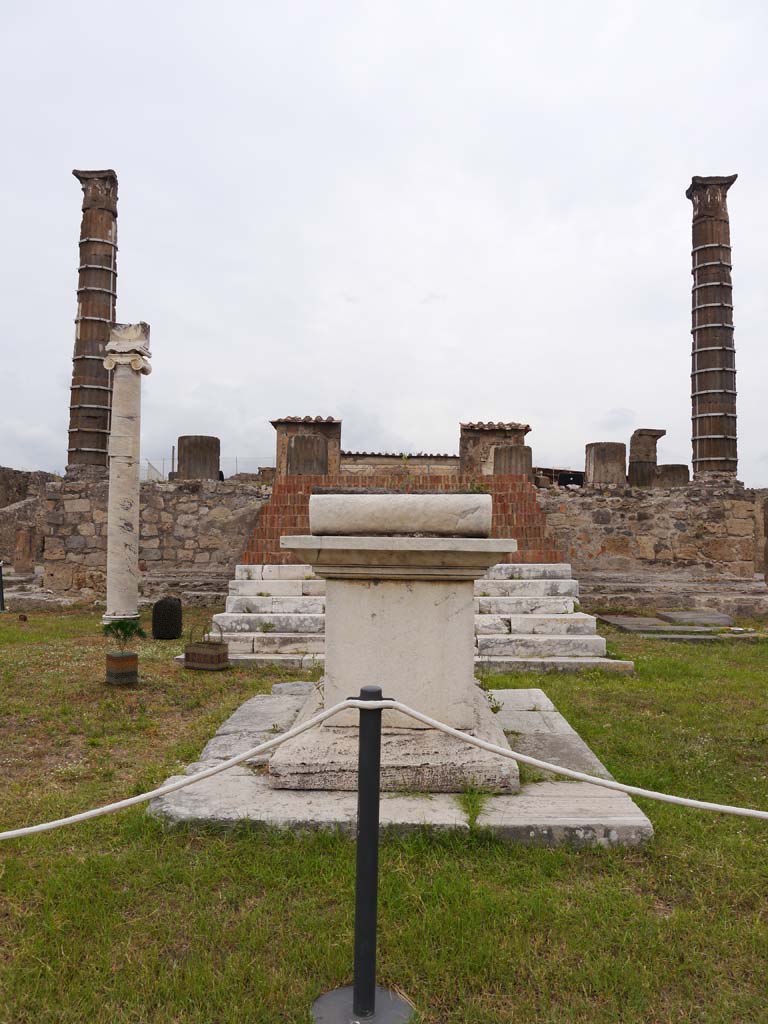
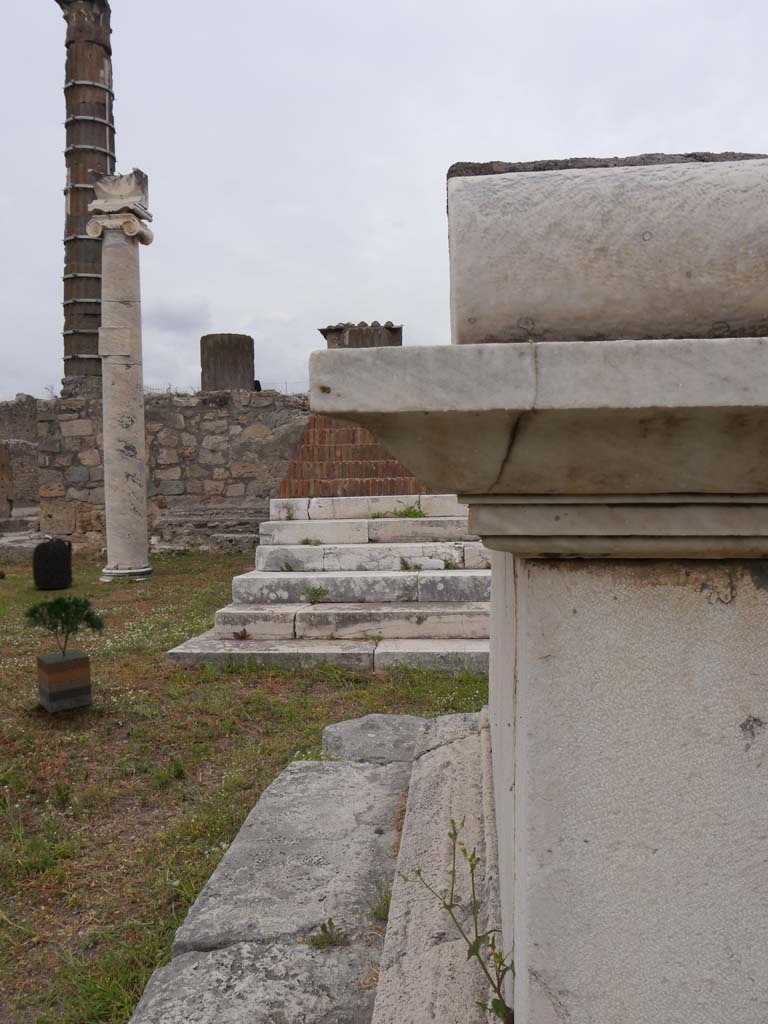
backpack: present [152,596,183,639] -> present [32,538,74,589]
basket: present [184,621,229,671] -> none [179,590,253,675]

